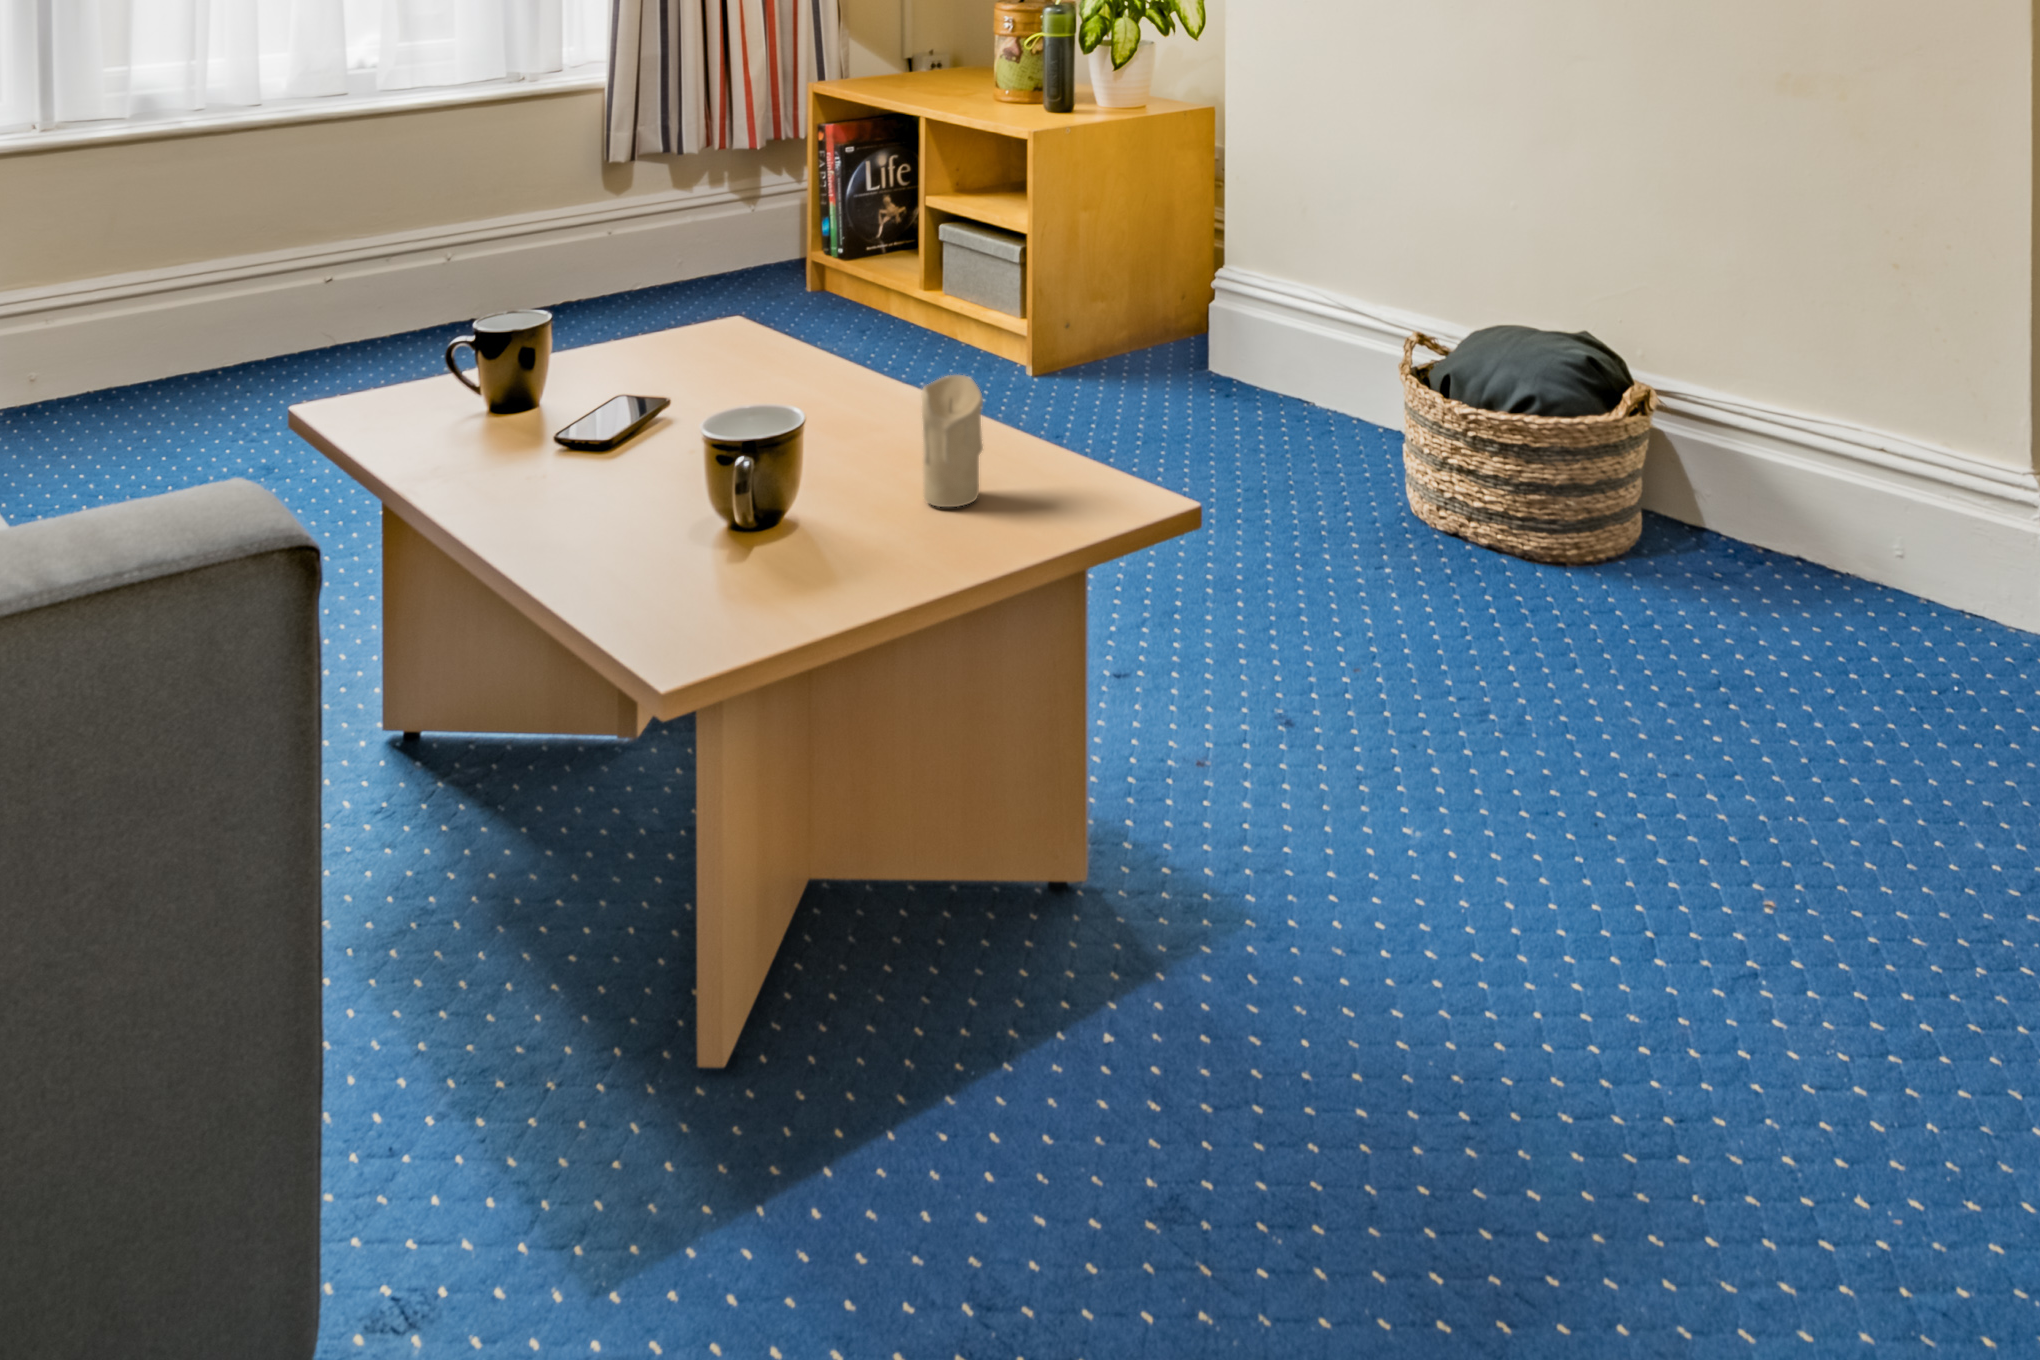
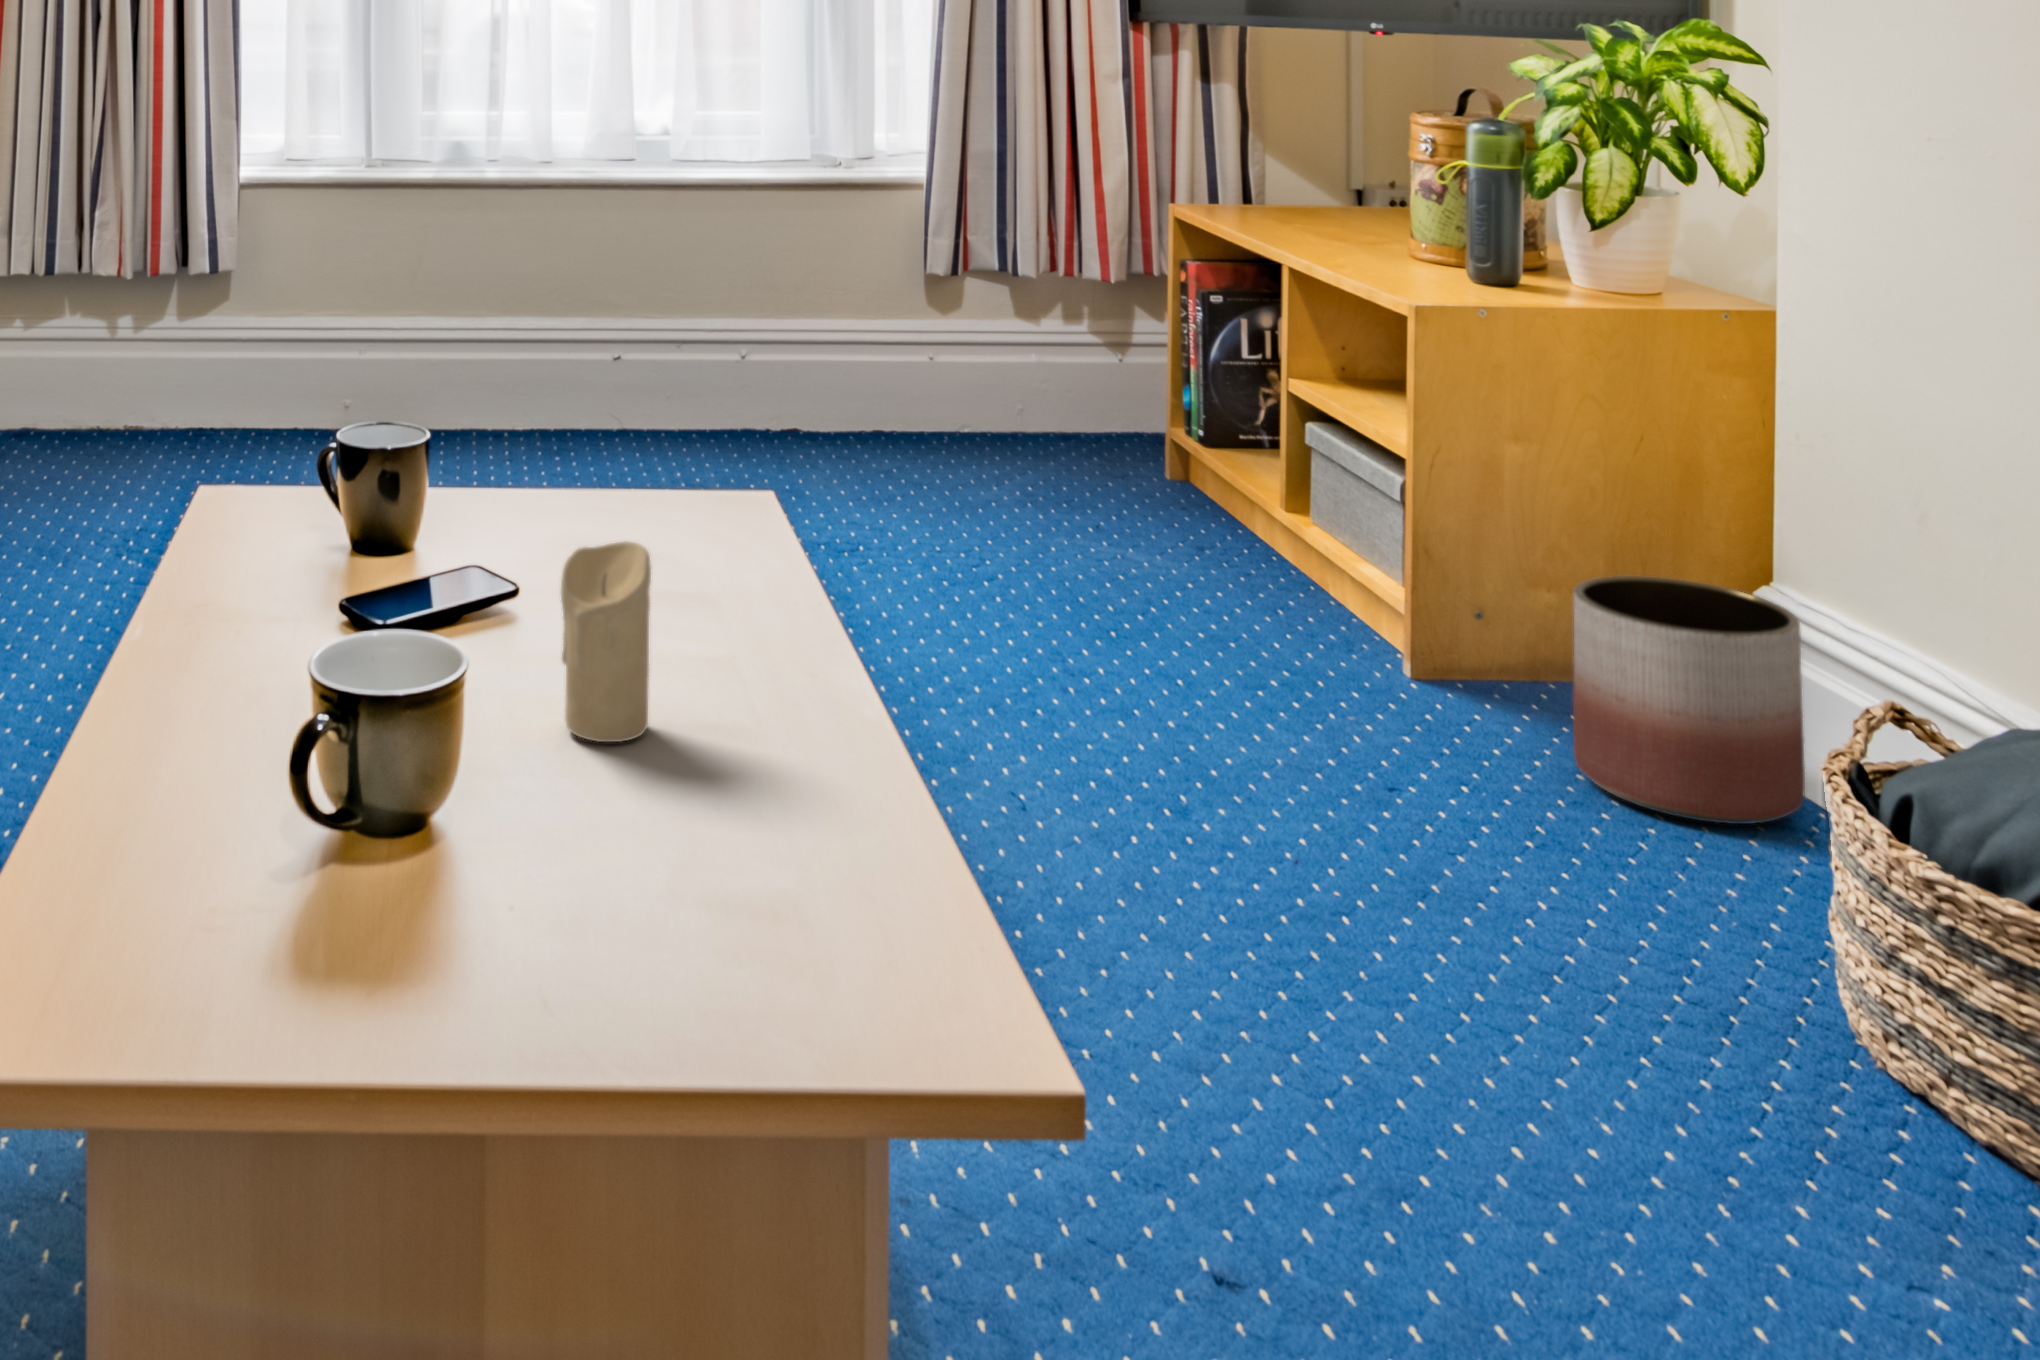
planter: none [1189,291,1310,430] -> present [1573,576,1805,824]

